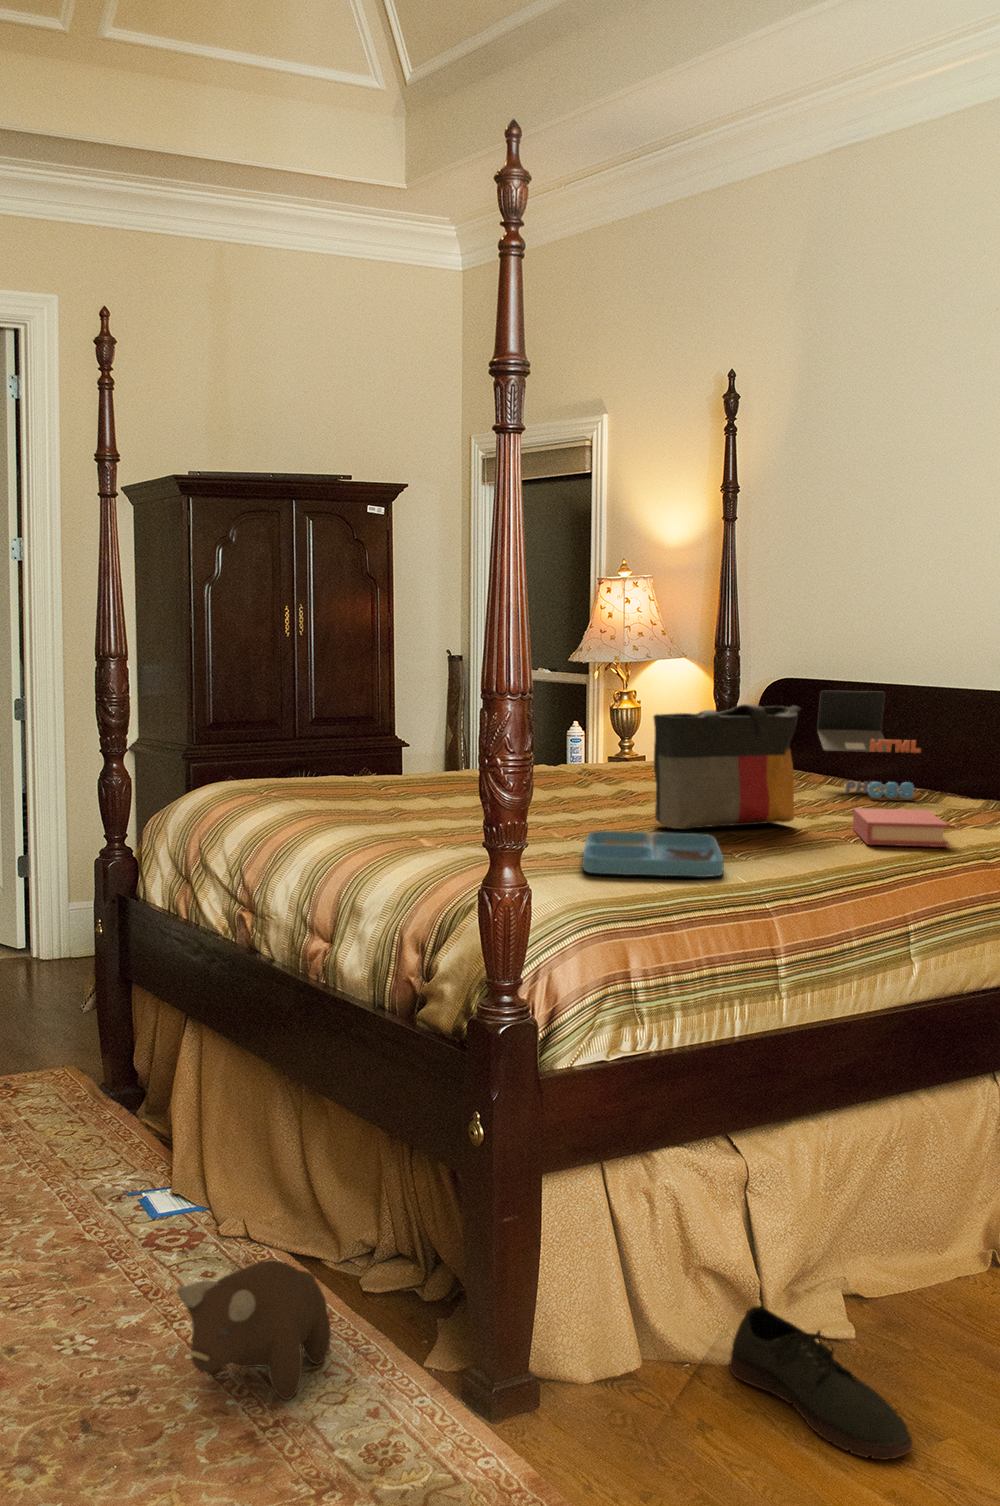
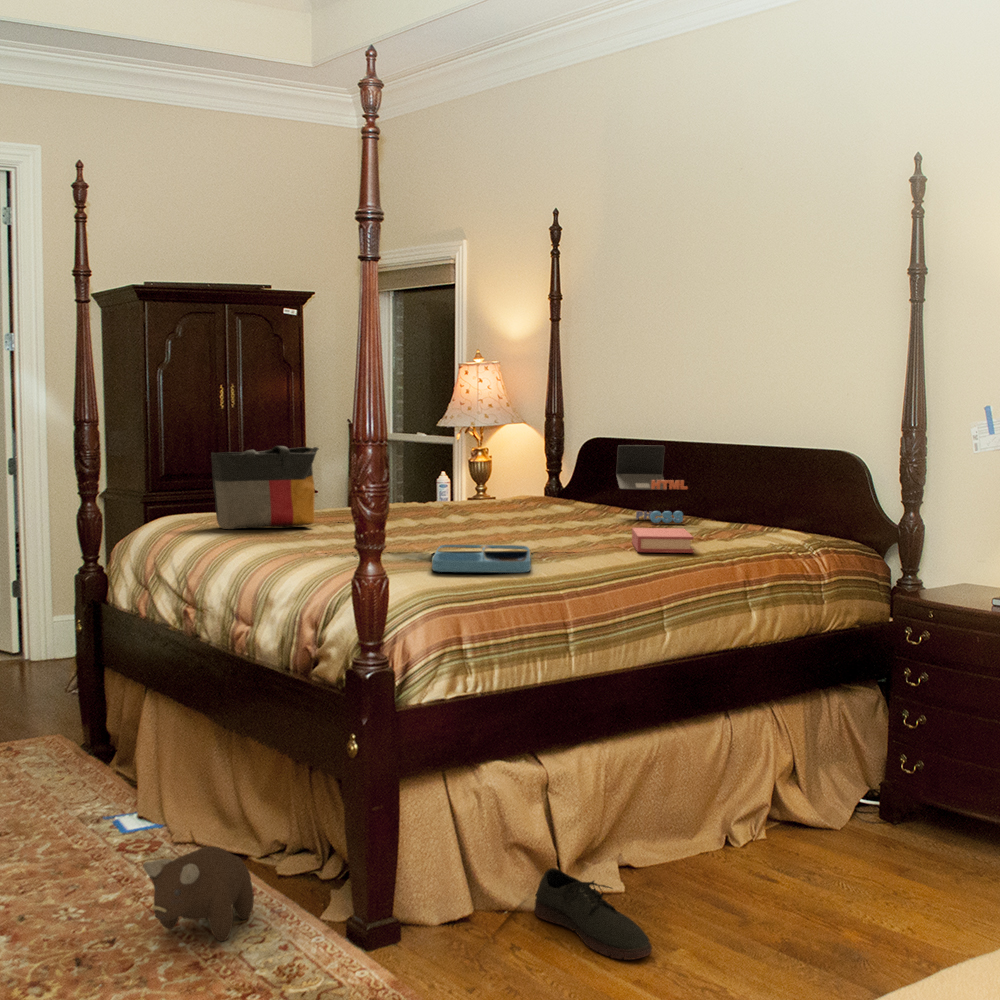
tote bag: present [654,704,800,829] -> present [211,446,319,530]

